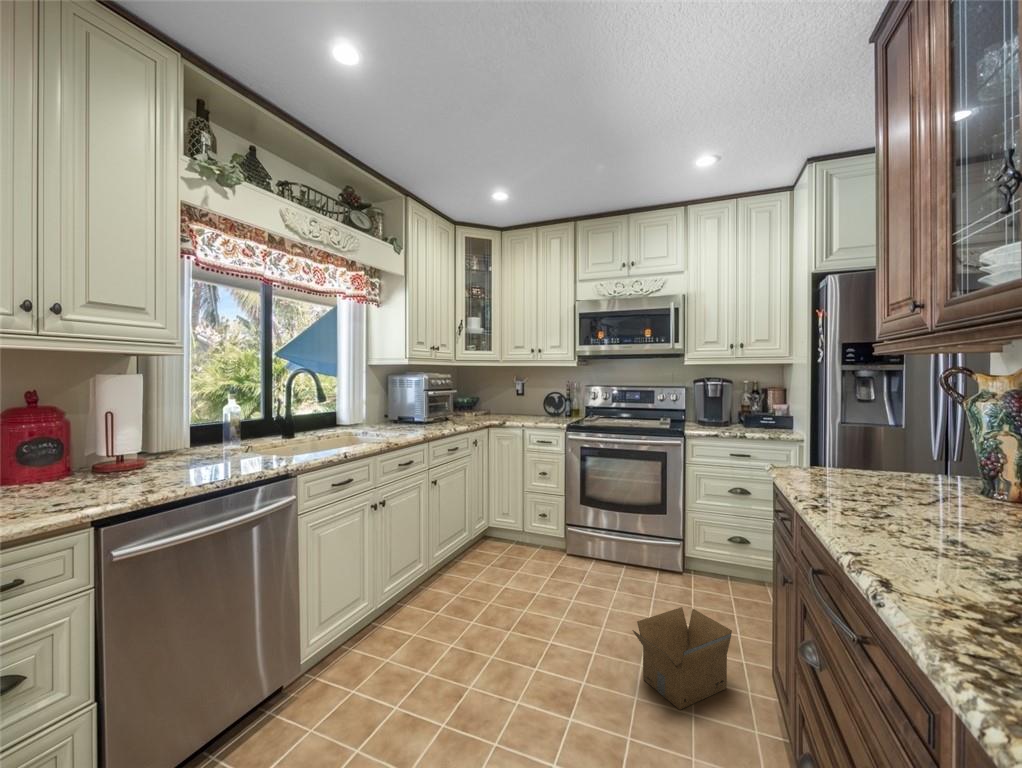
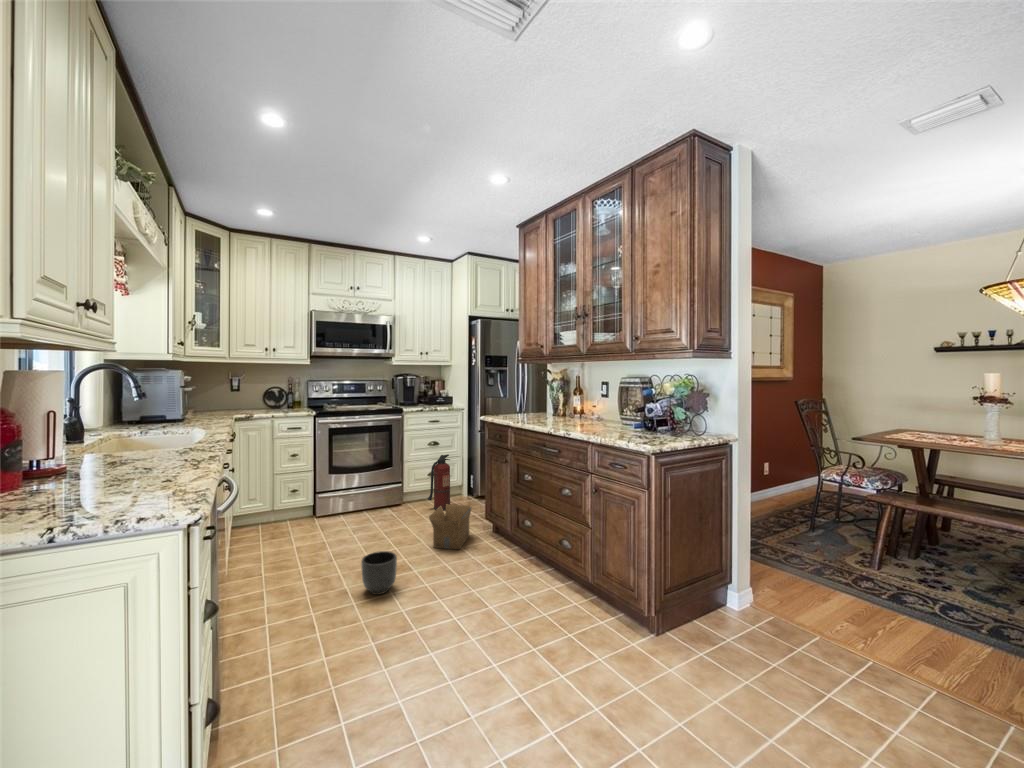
fire extinguisher: none [708,514,754,611] -> present [428,454,450,510]
planter: none [467,650,519,727] -> present [361,551,397,595]

